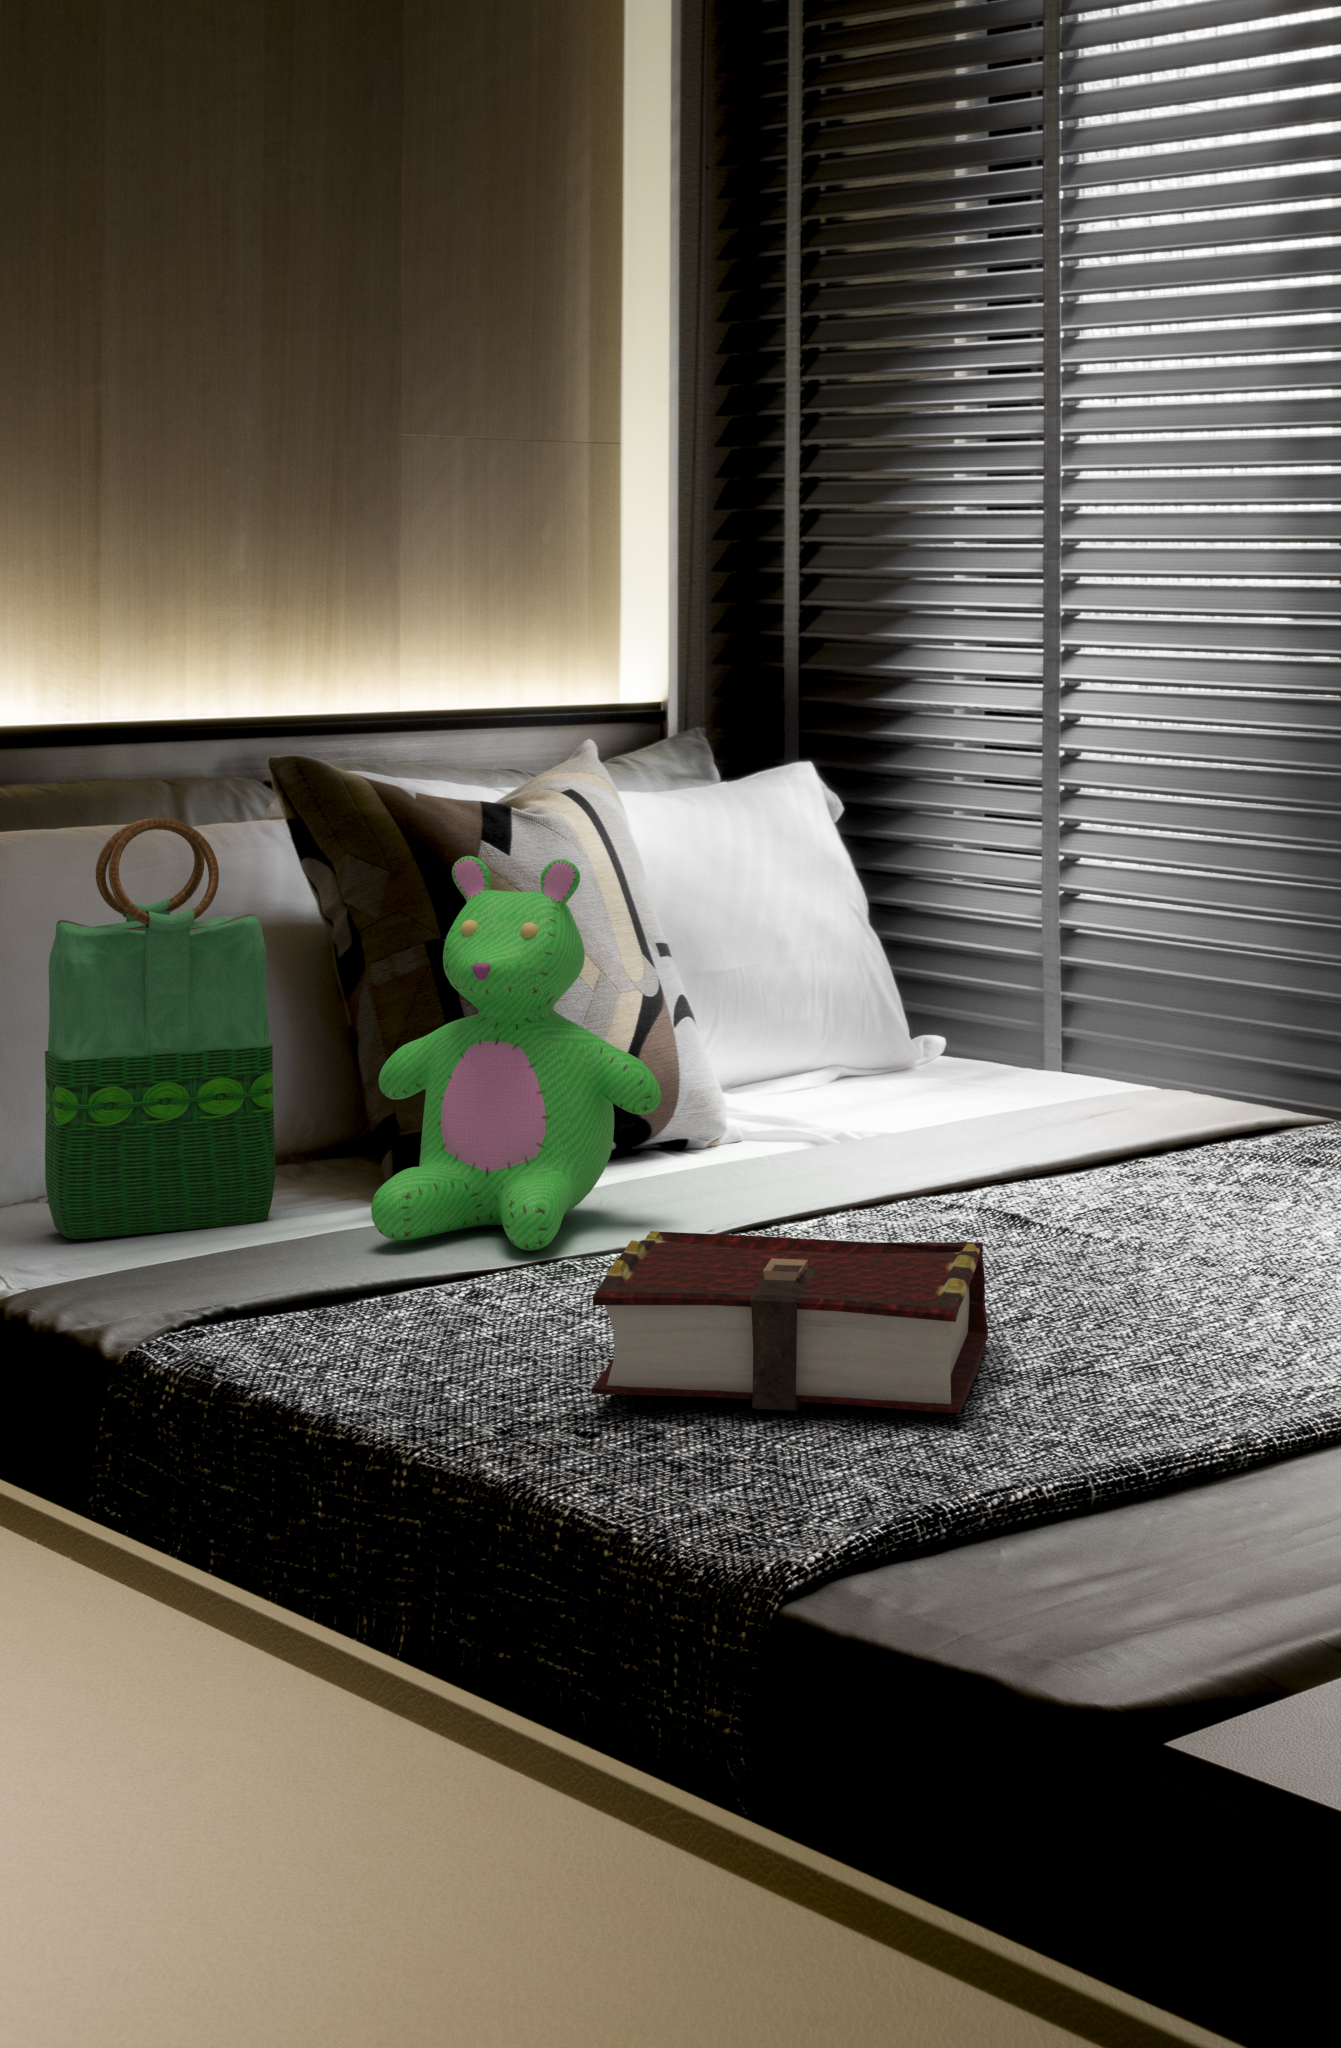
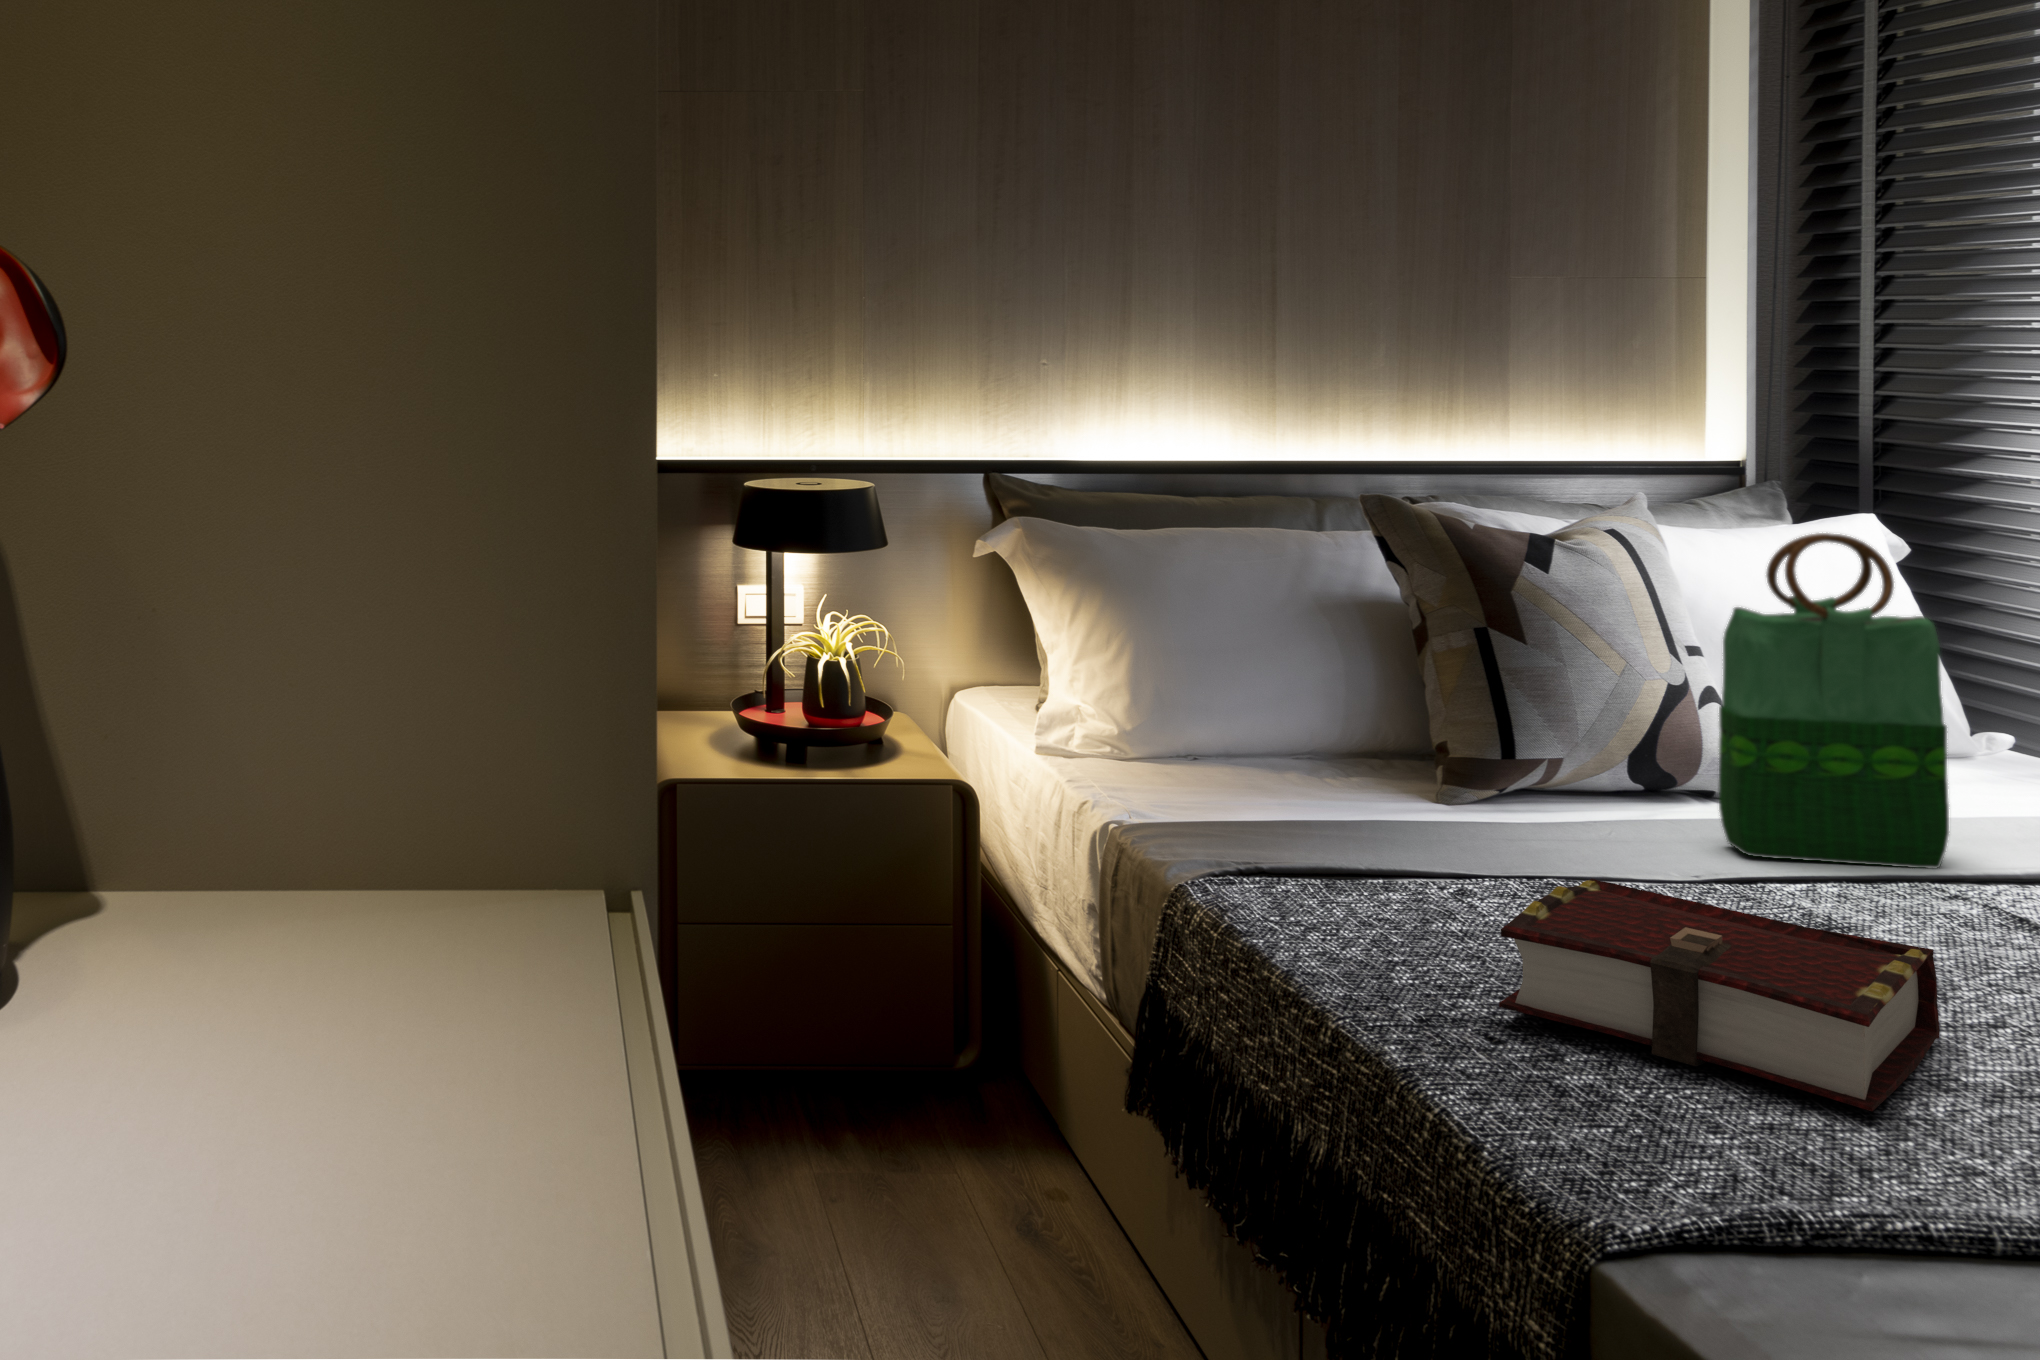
tote bag: present [45,818,275,1239] -> present [1719,533,1949,868]
teddy bear: present [371,856,661,1251] -> none [1396,567,1654,867]

